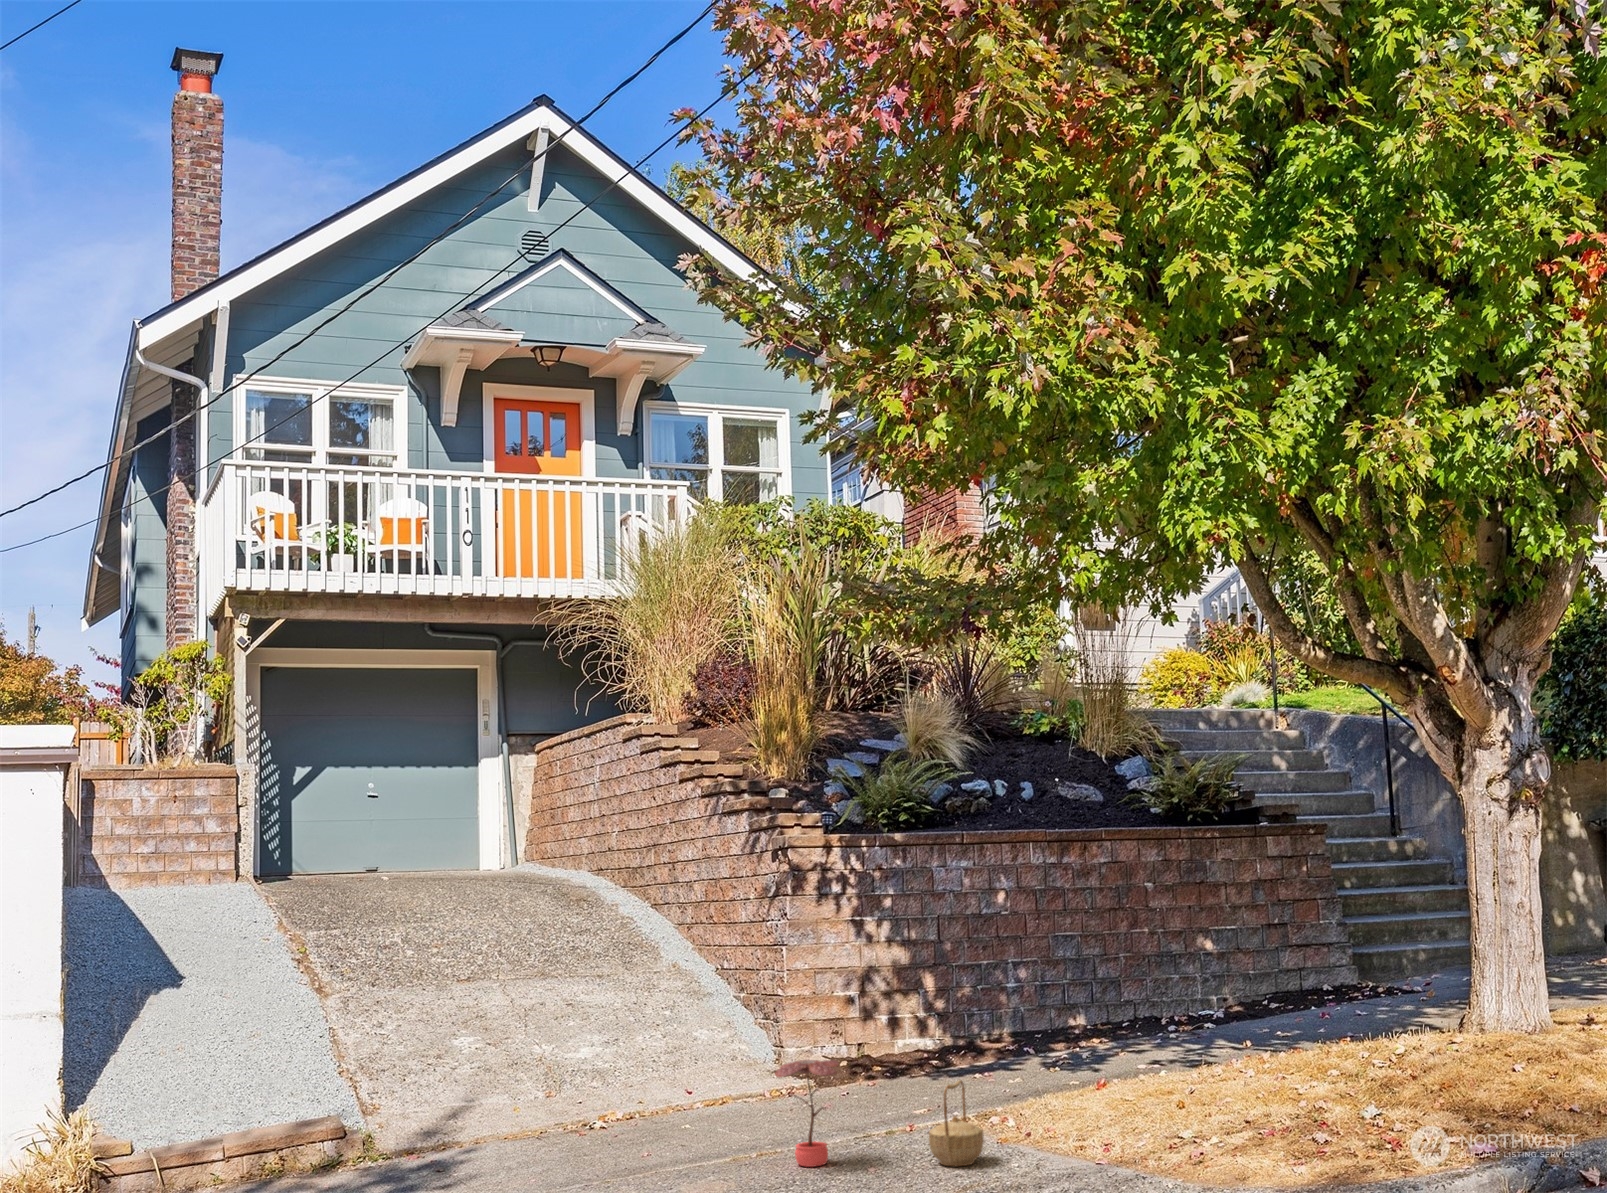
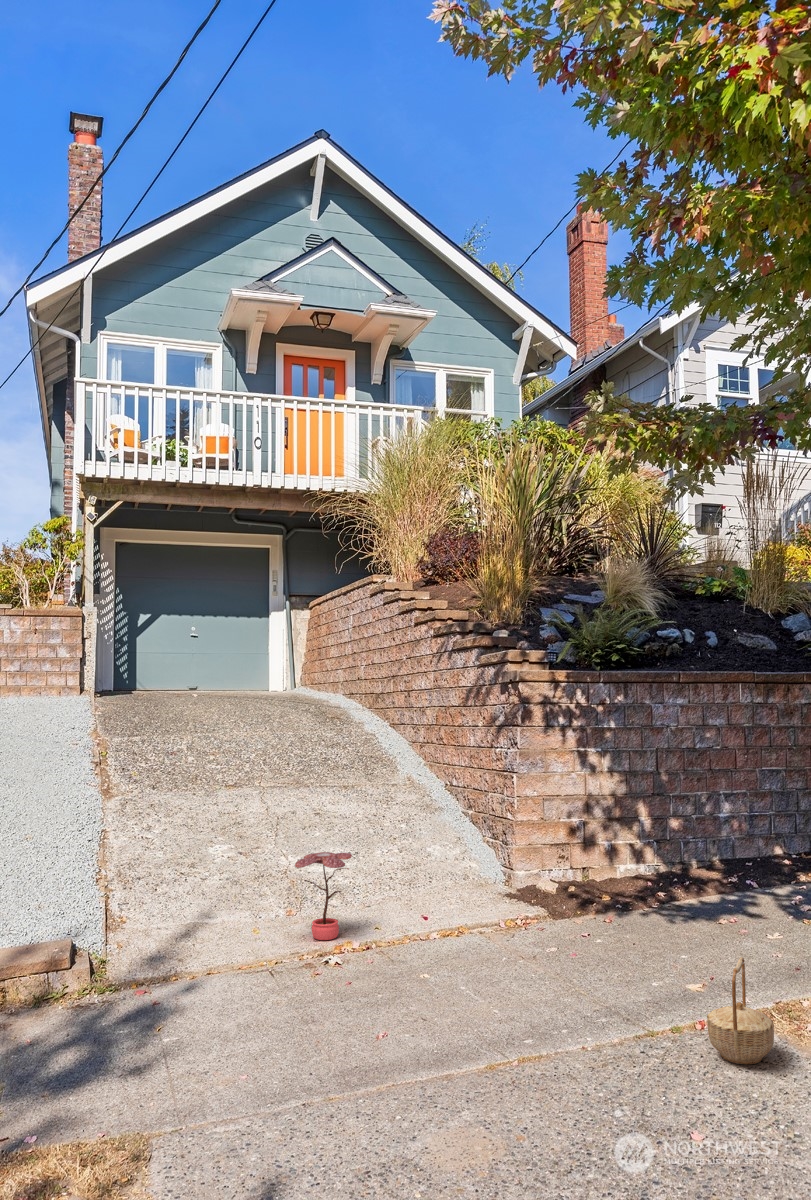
potted plant: present [775,1060,839,1167] -> present [295,852,352,940]

